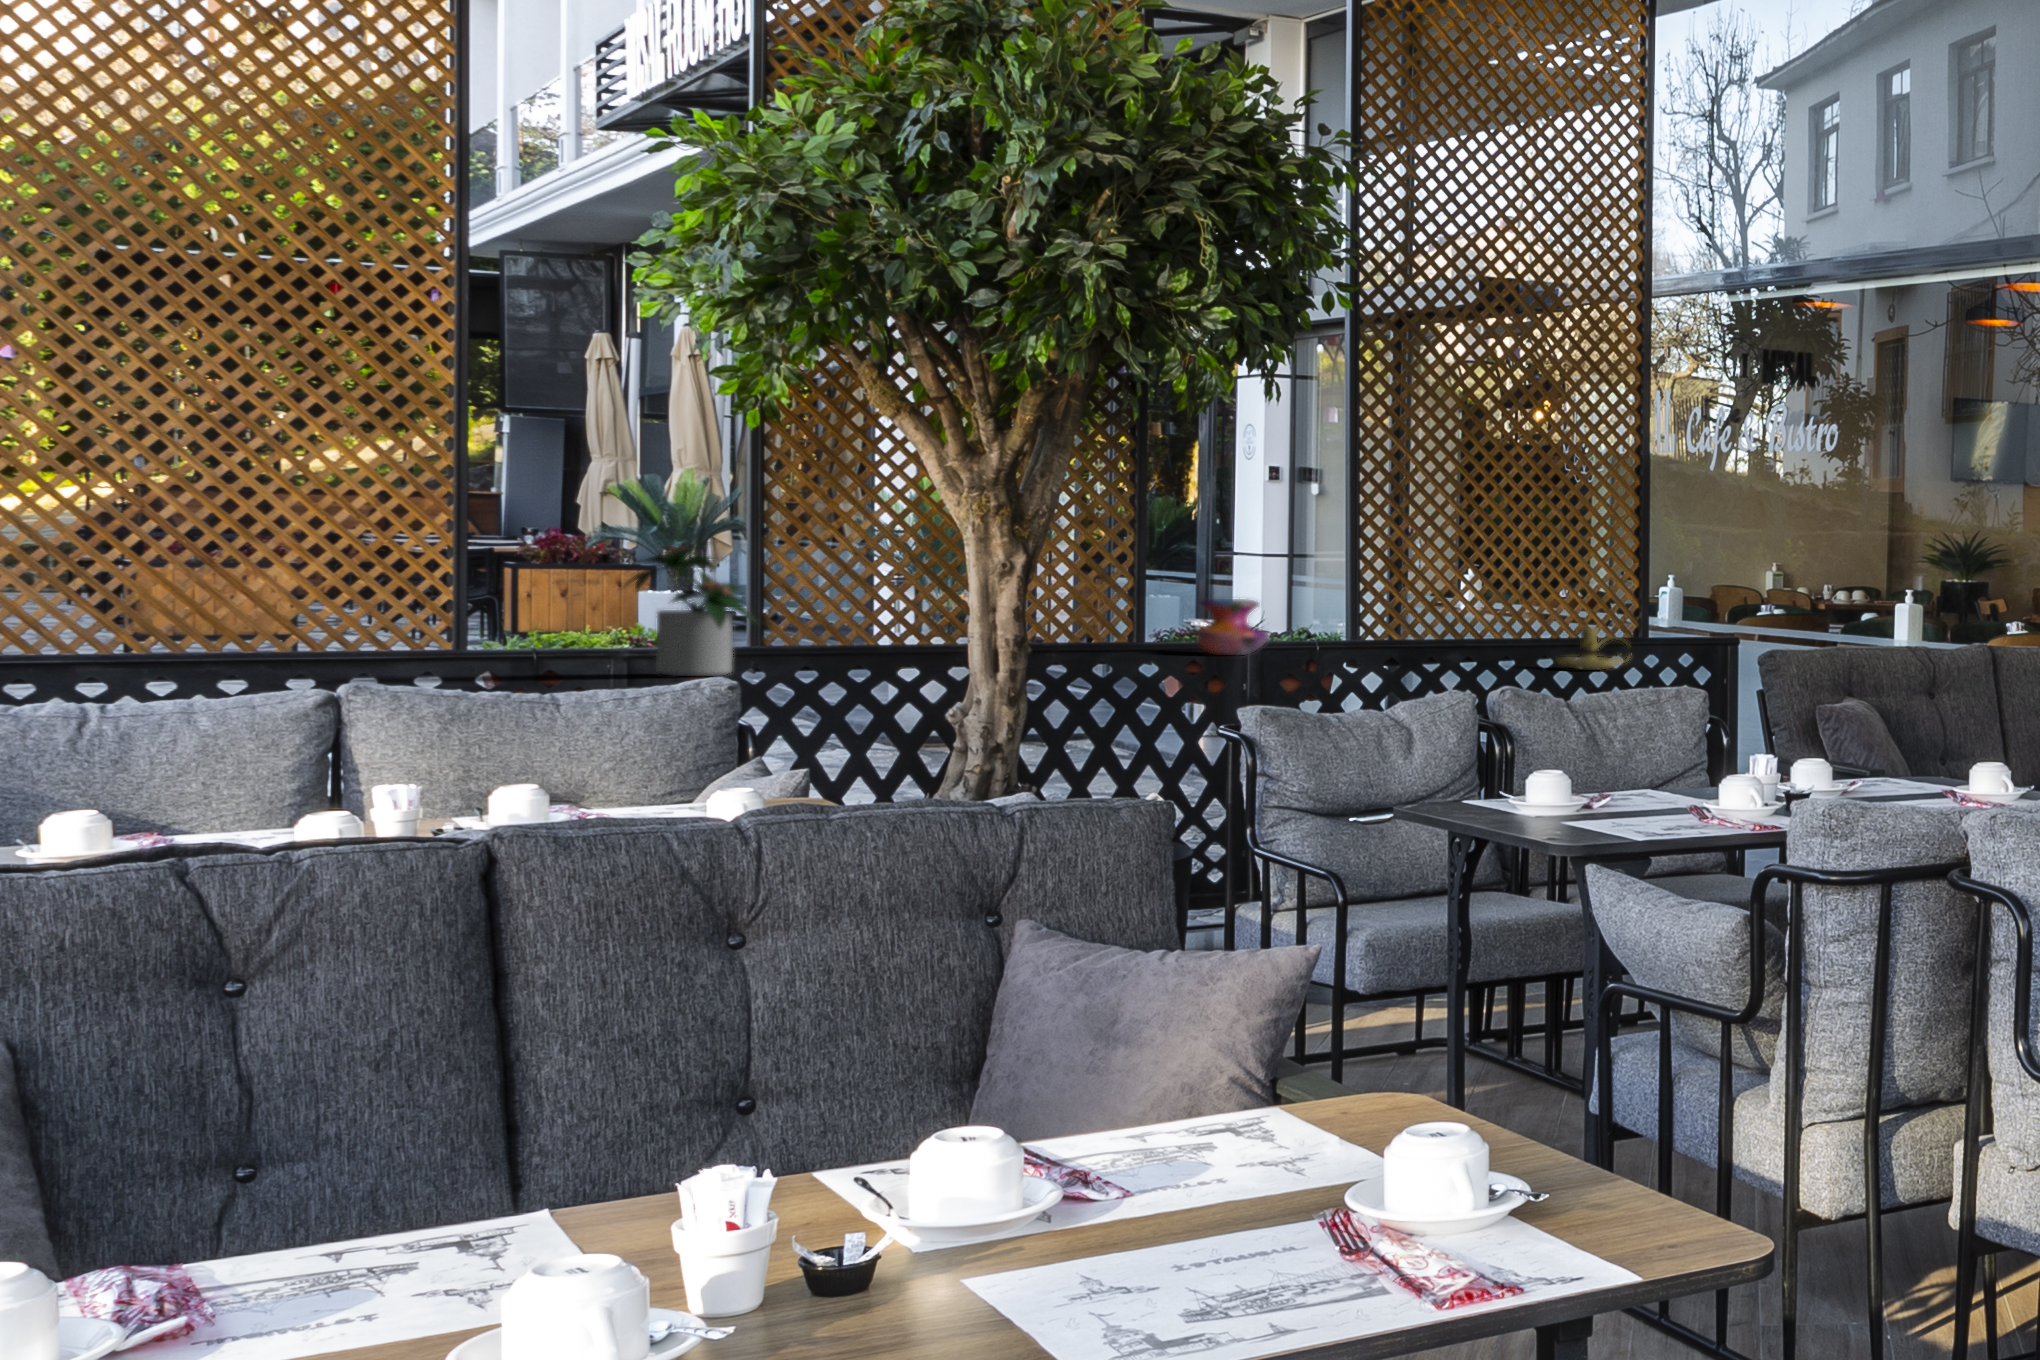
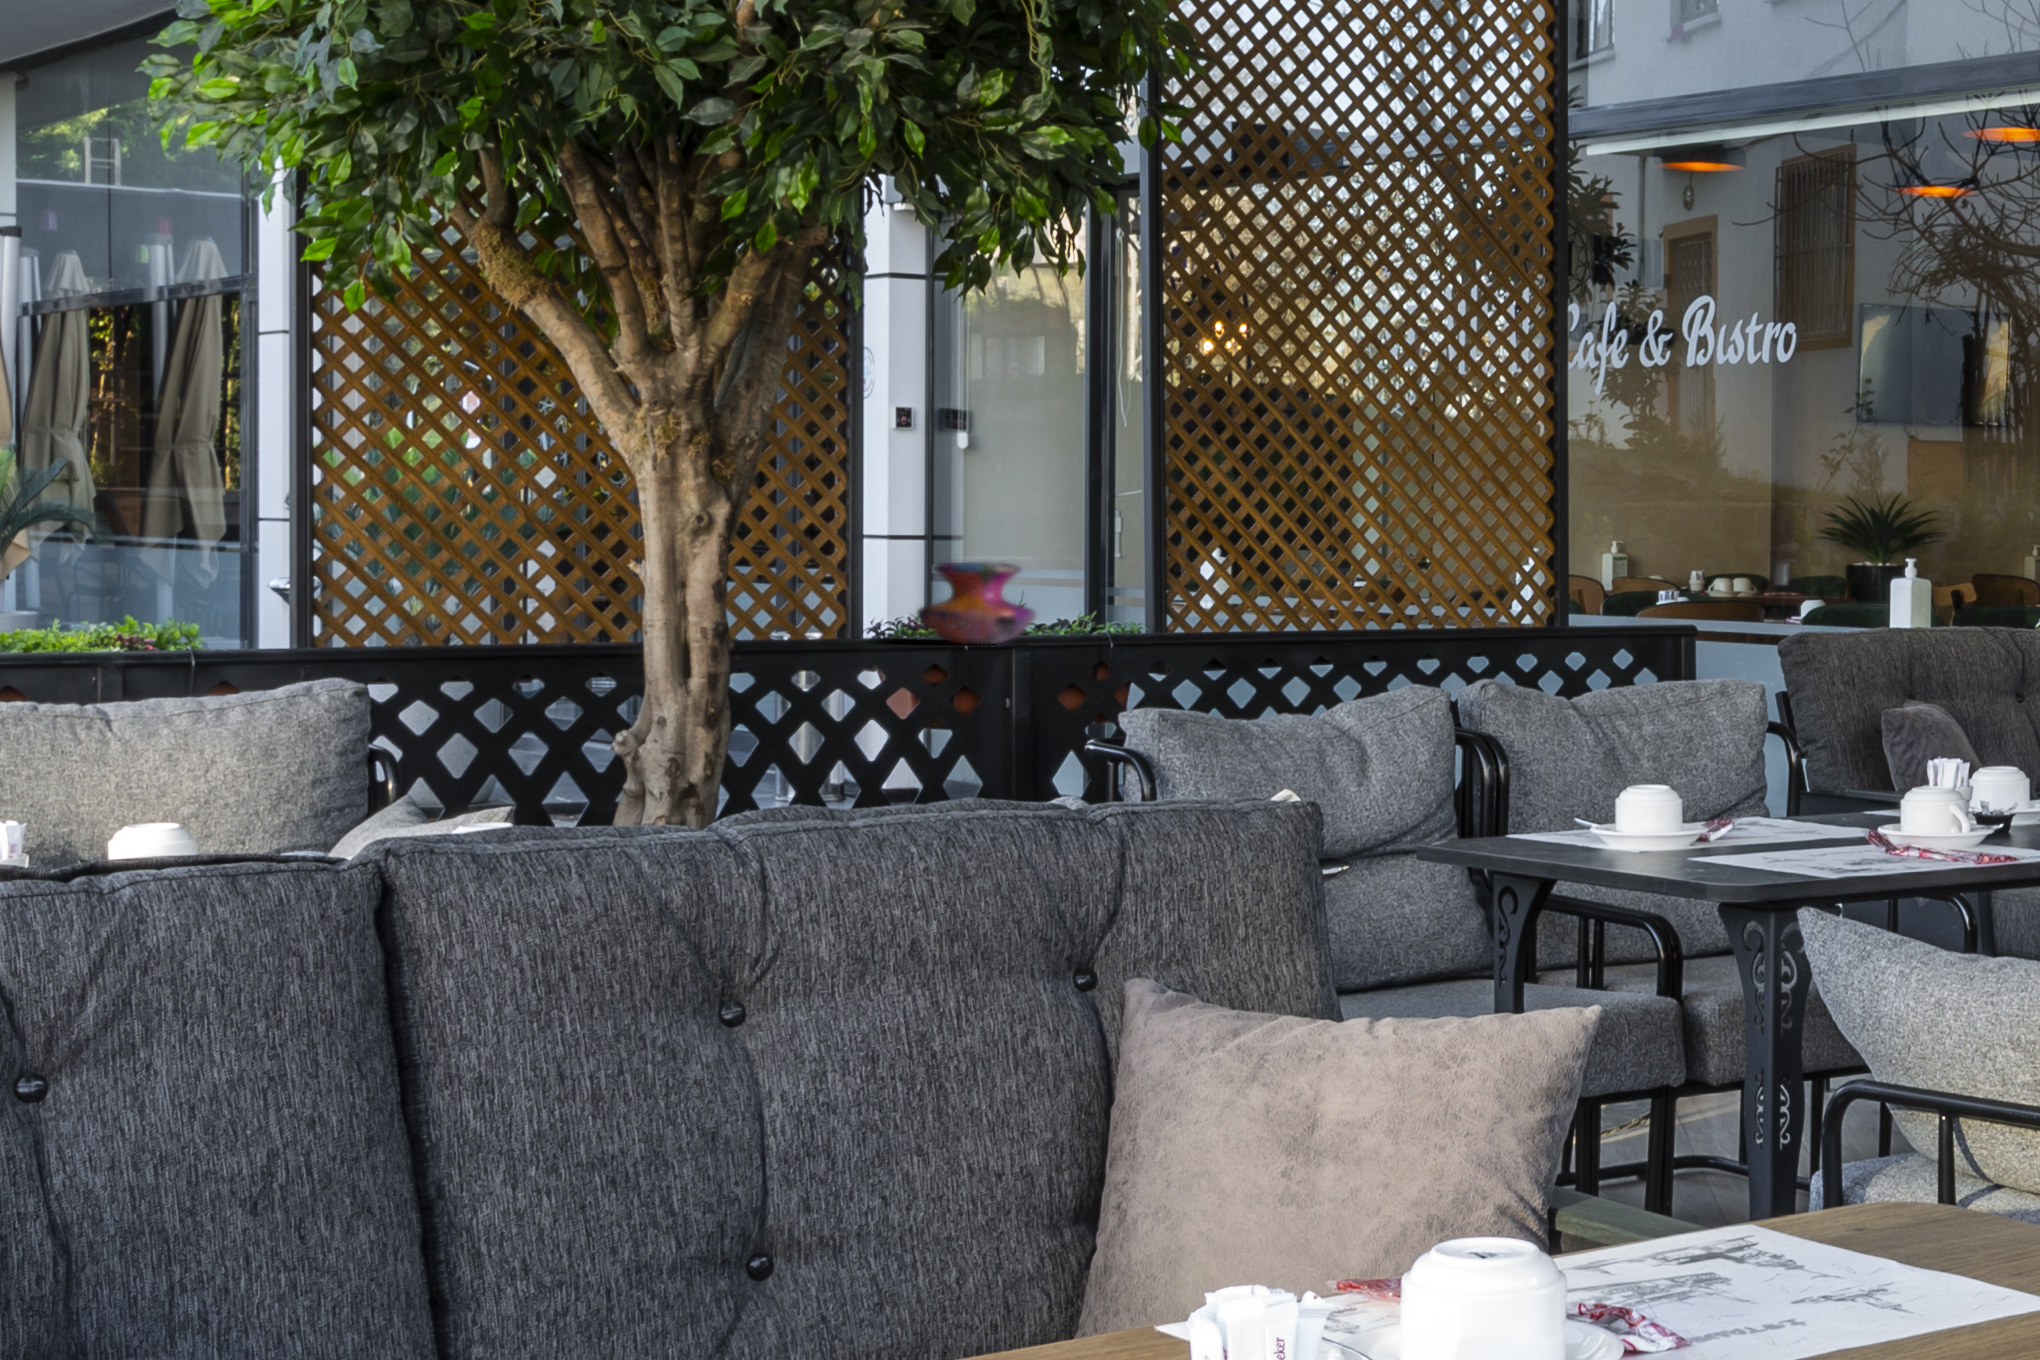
potted plant: present [625,544,754,676] -> none [103,475,311,673]
candle holder: present [1556,627,1626,670] -> none [1453,599,1562,662]

